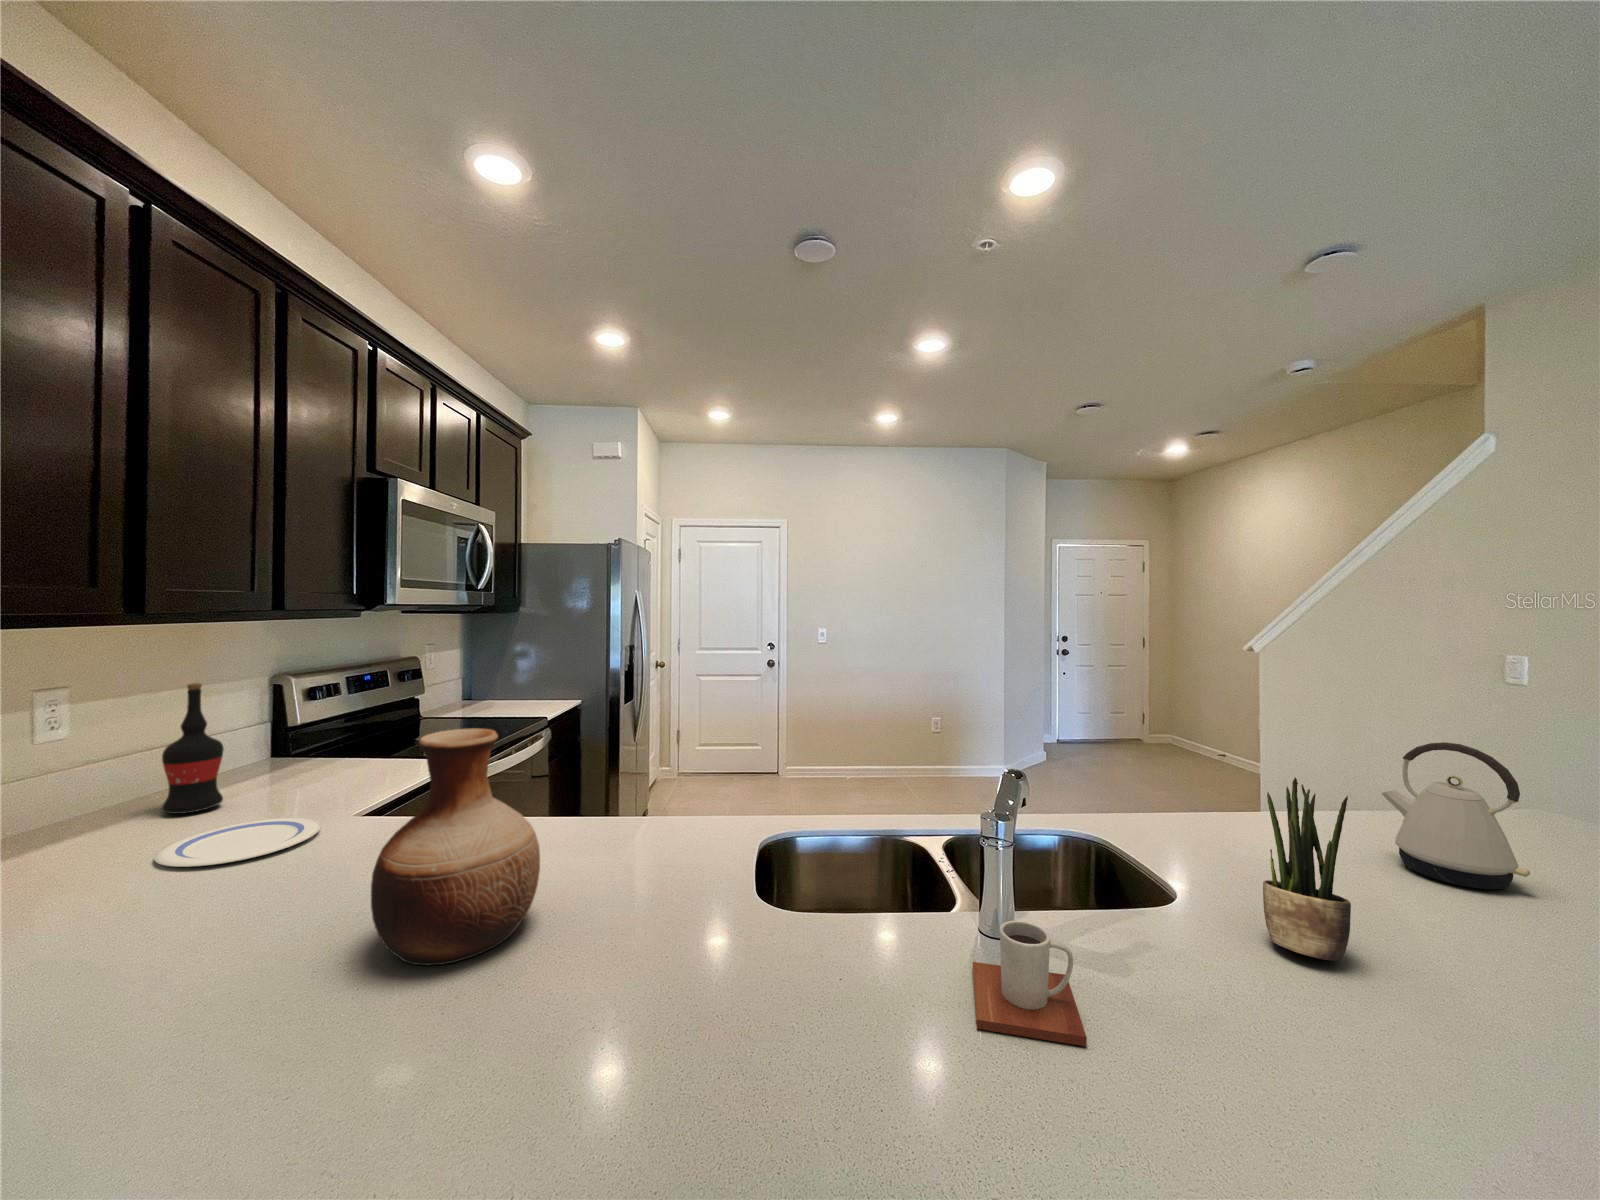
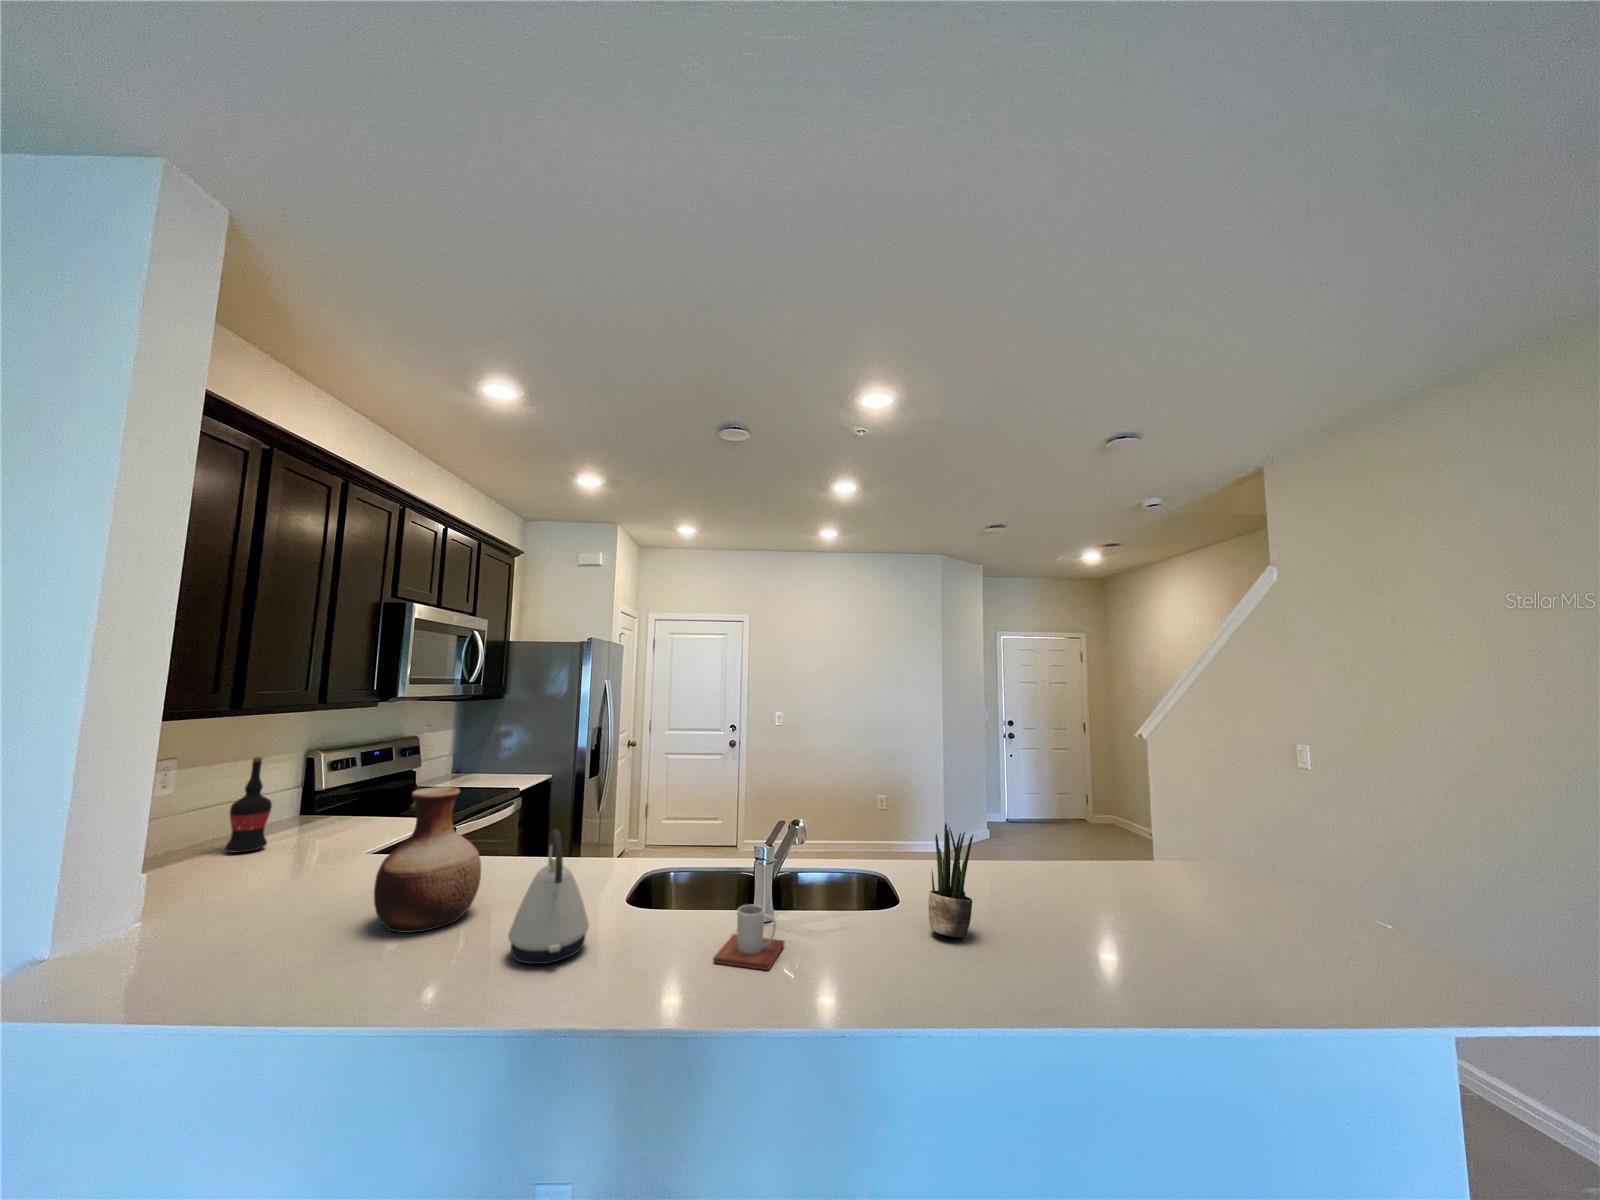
kettle: present [1382,742,1530,889] -> present [509,829,589,964]
plate: present [154,818,321,867] -> none [227,855,338,883]

